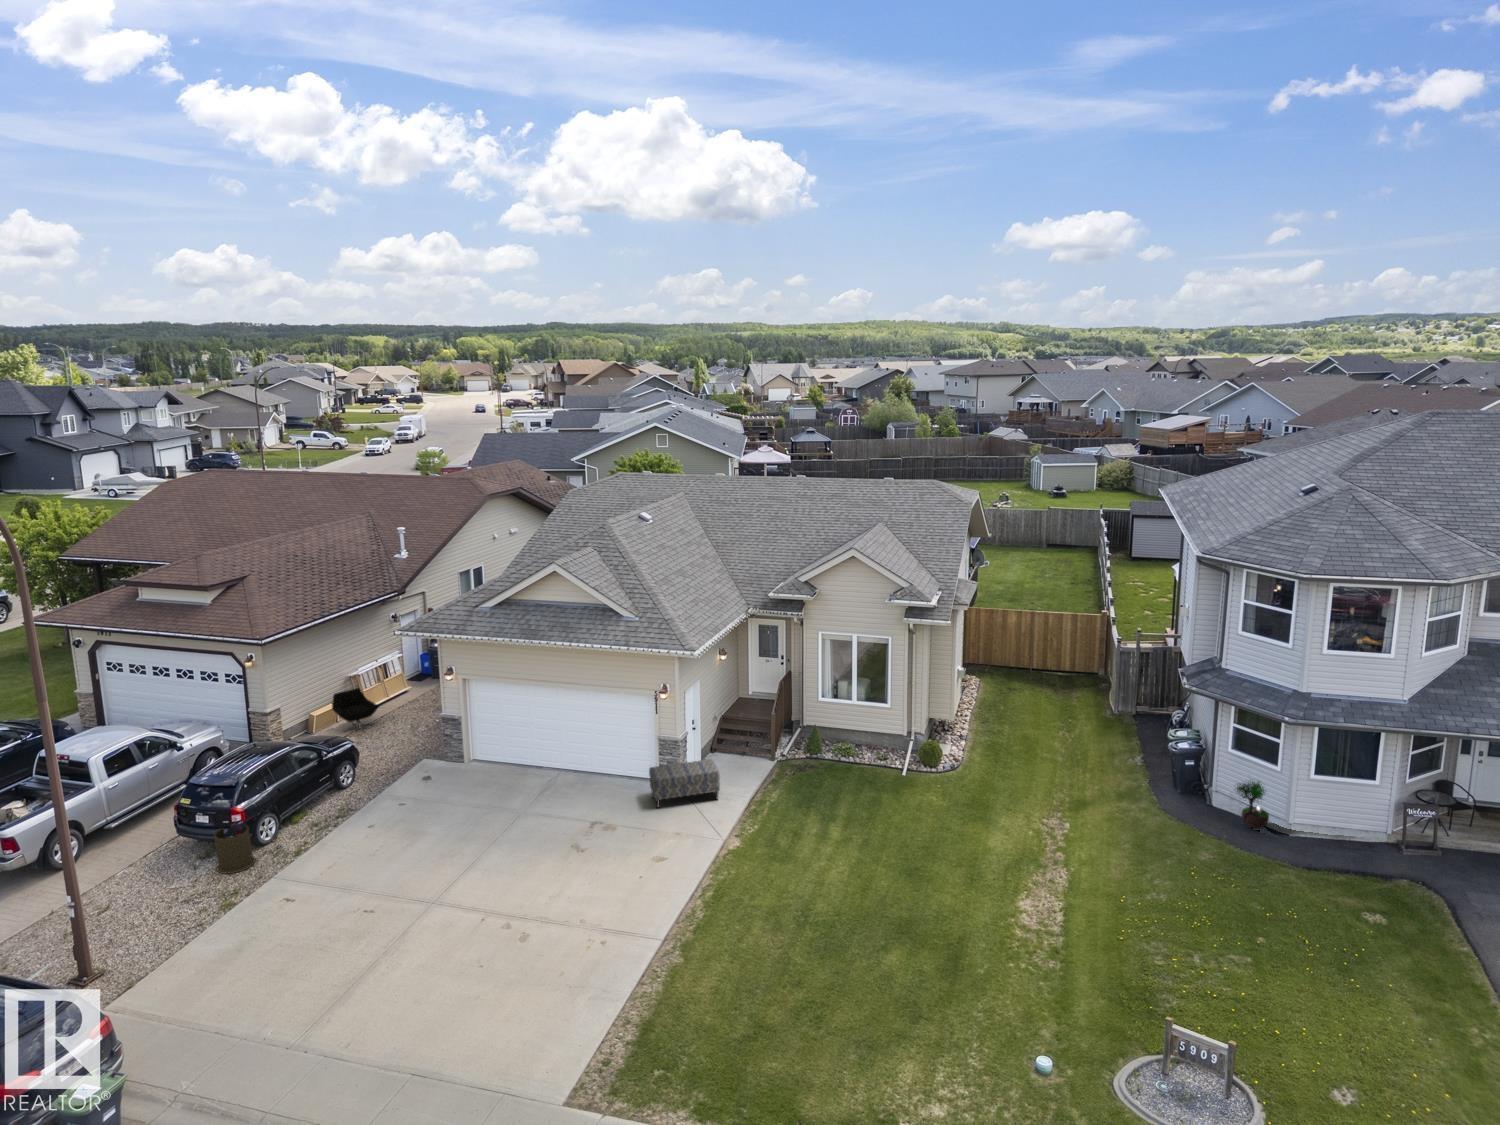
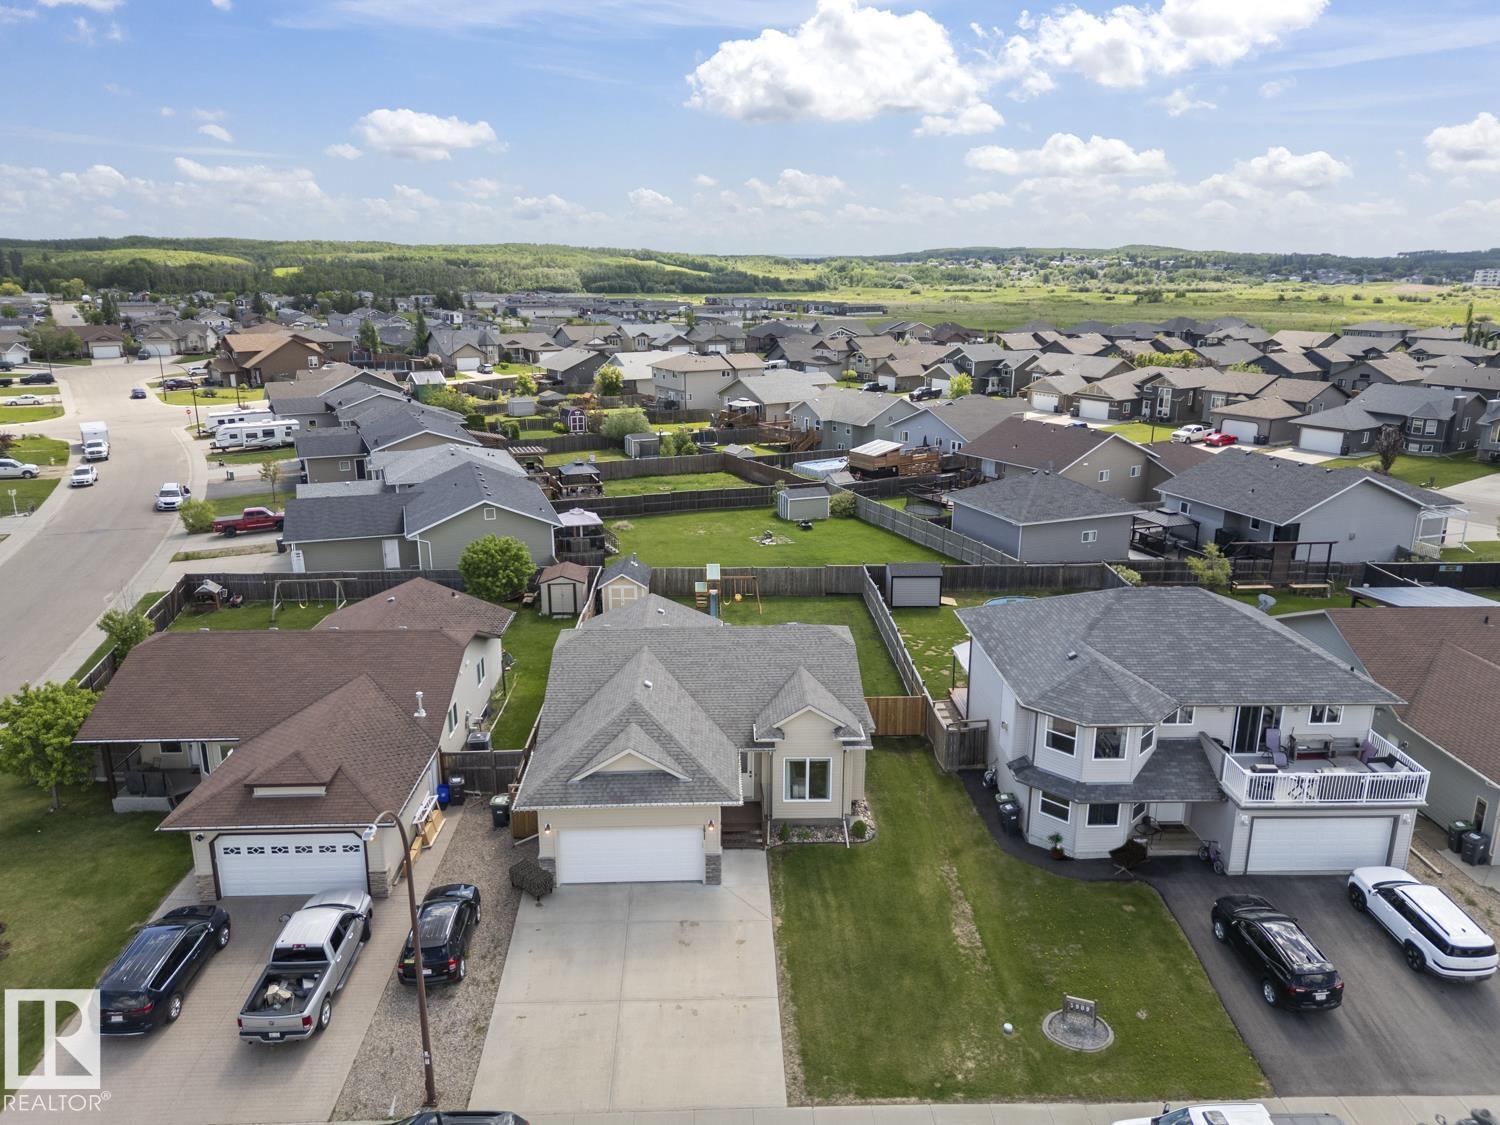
lounge chair: present [332,688,378,731] -> present [1108,838,1147,870]
bench: present [649,759,720,808] -> present [509,860,554,901]
trash can: present [214,825,255,874] -> none [442,971,468,1008]

